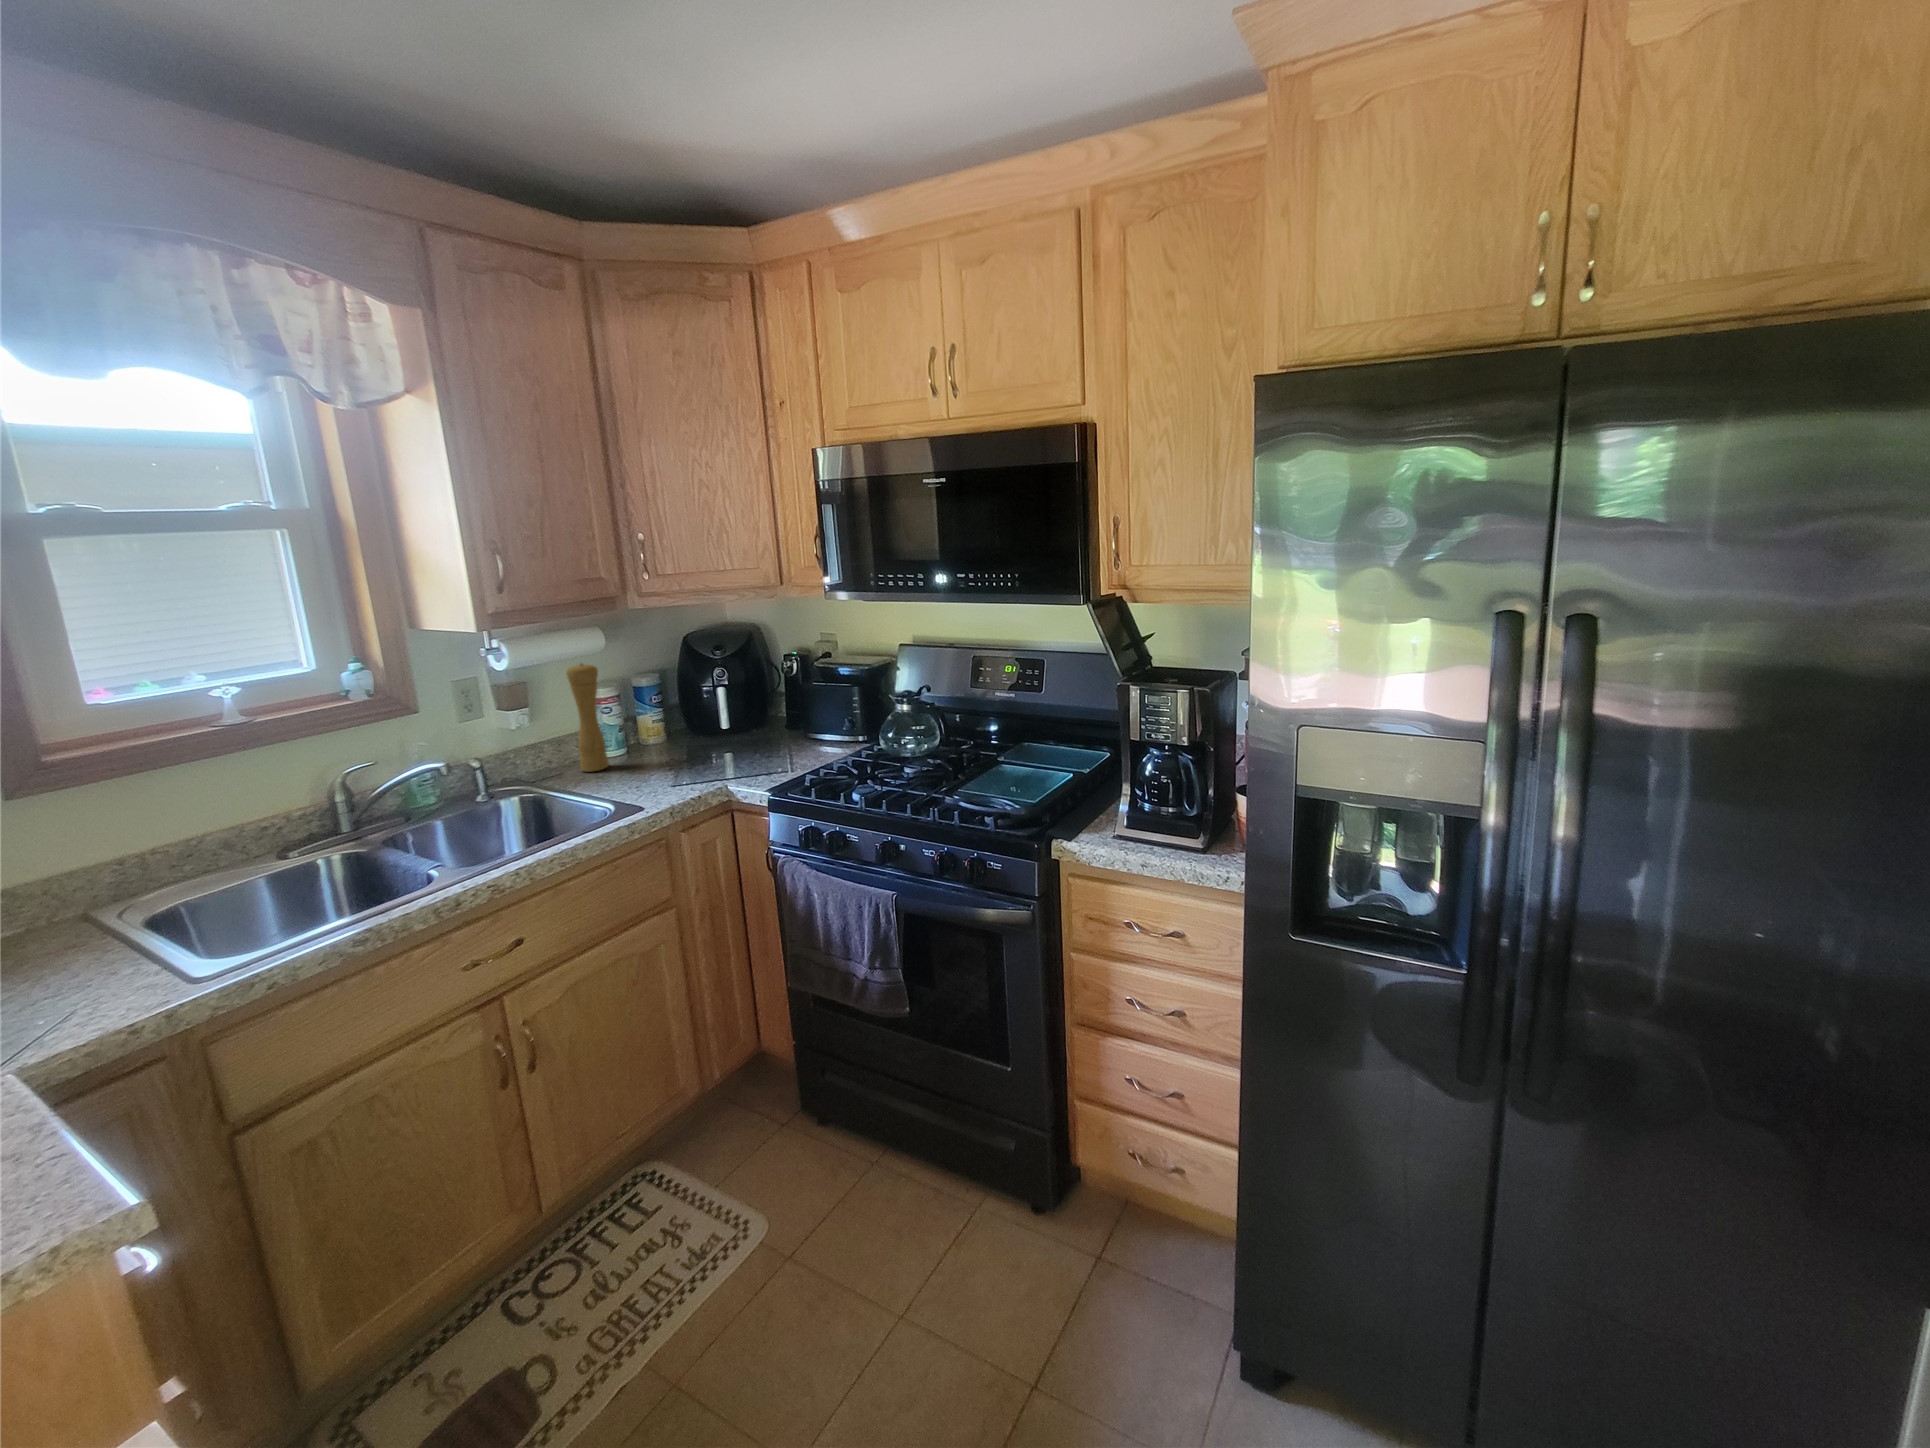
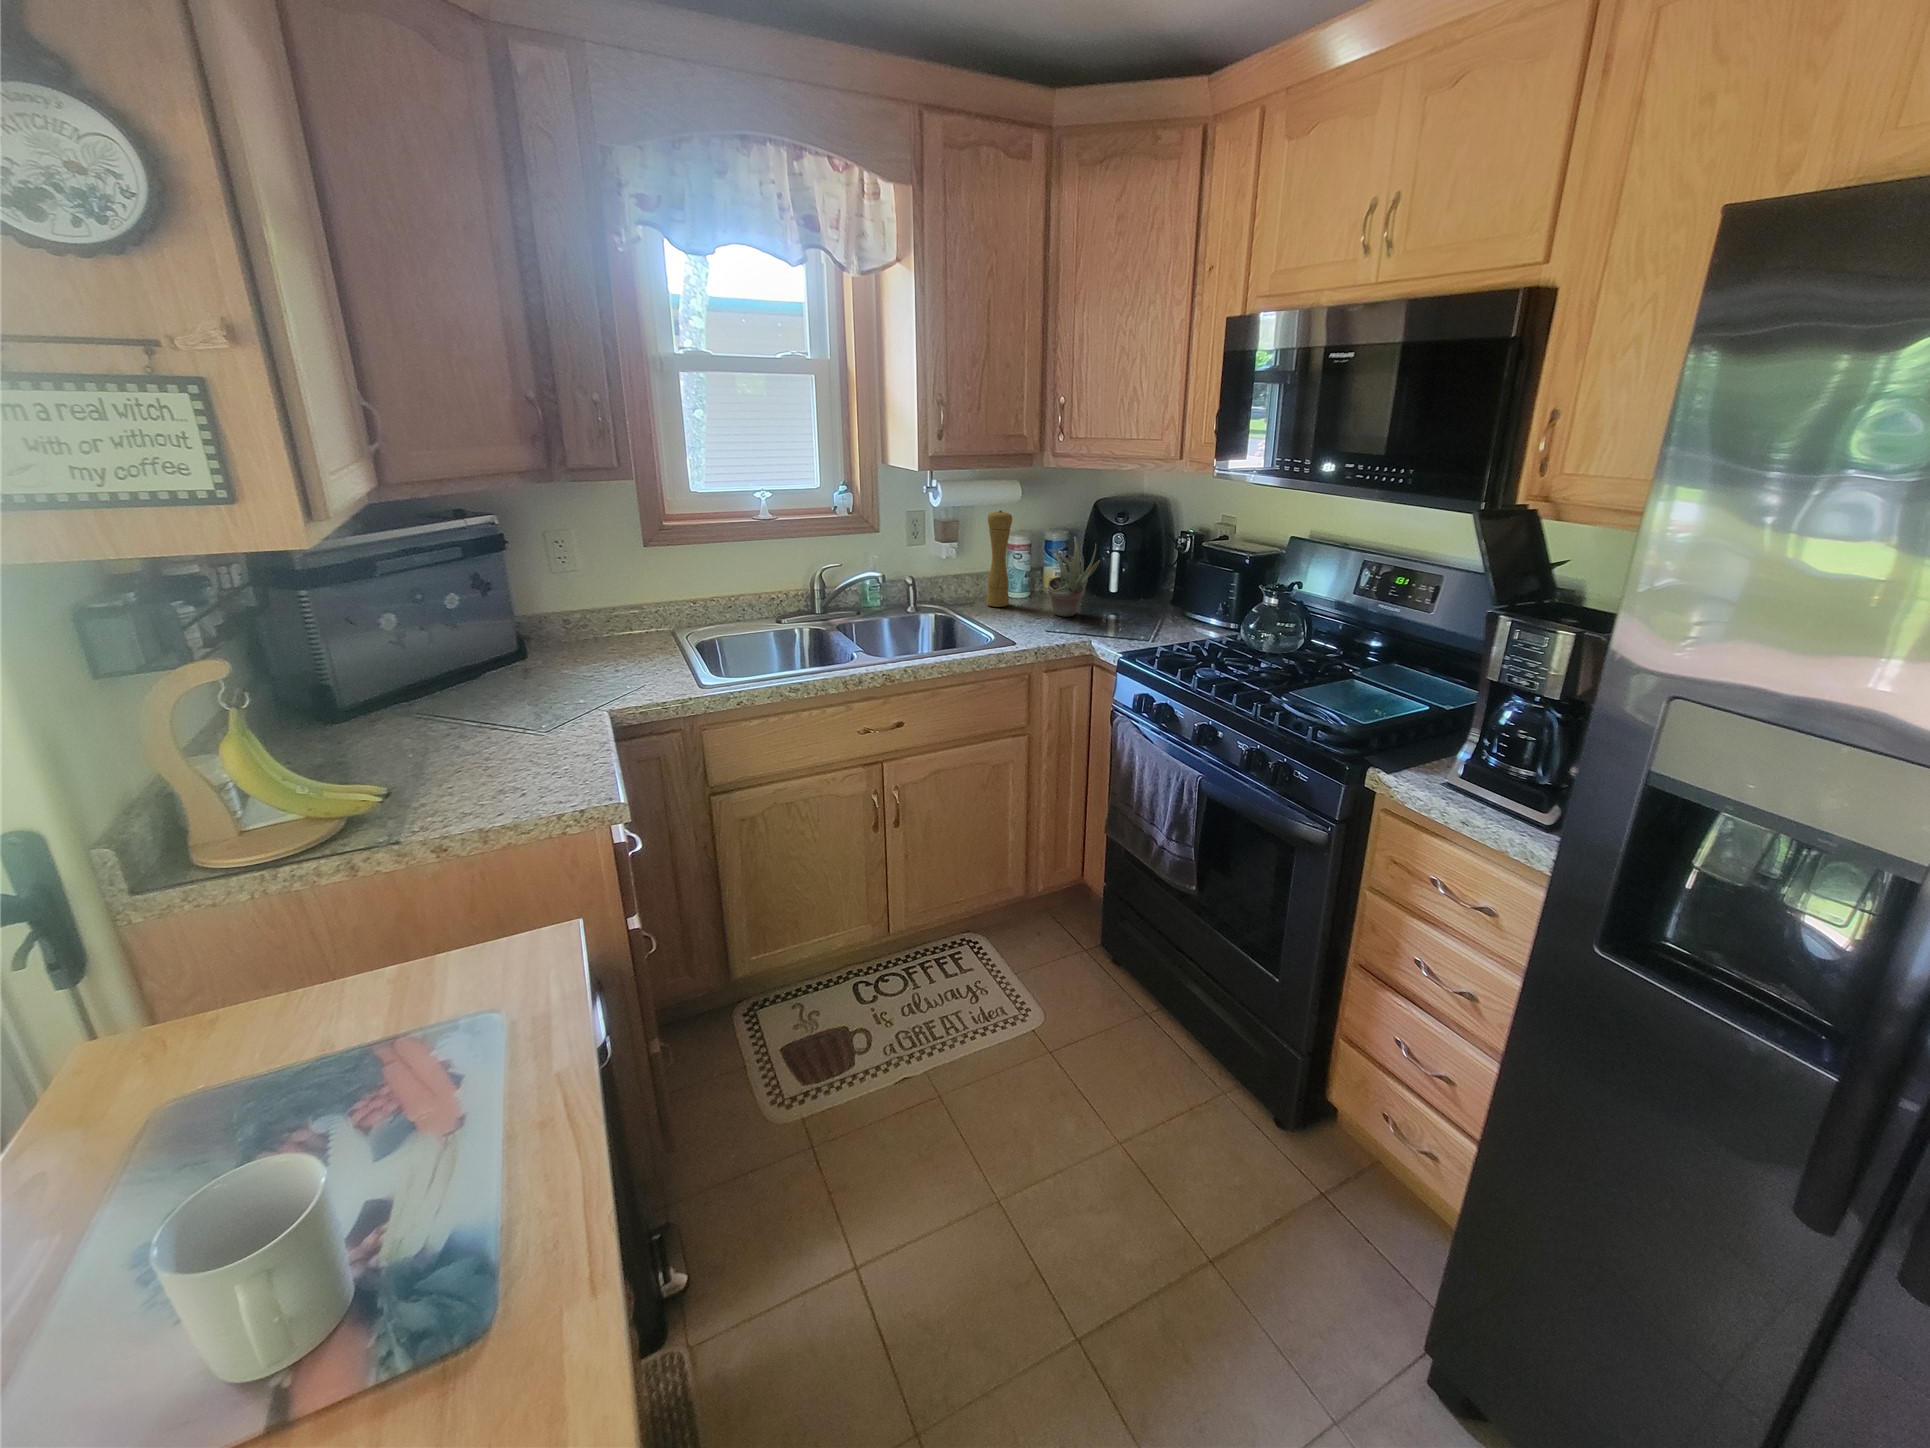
succulent plant: none [651,679,714,766] -> present [1048,537,1100,617]

